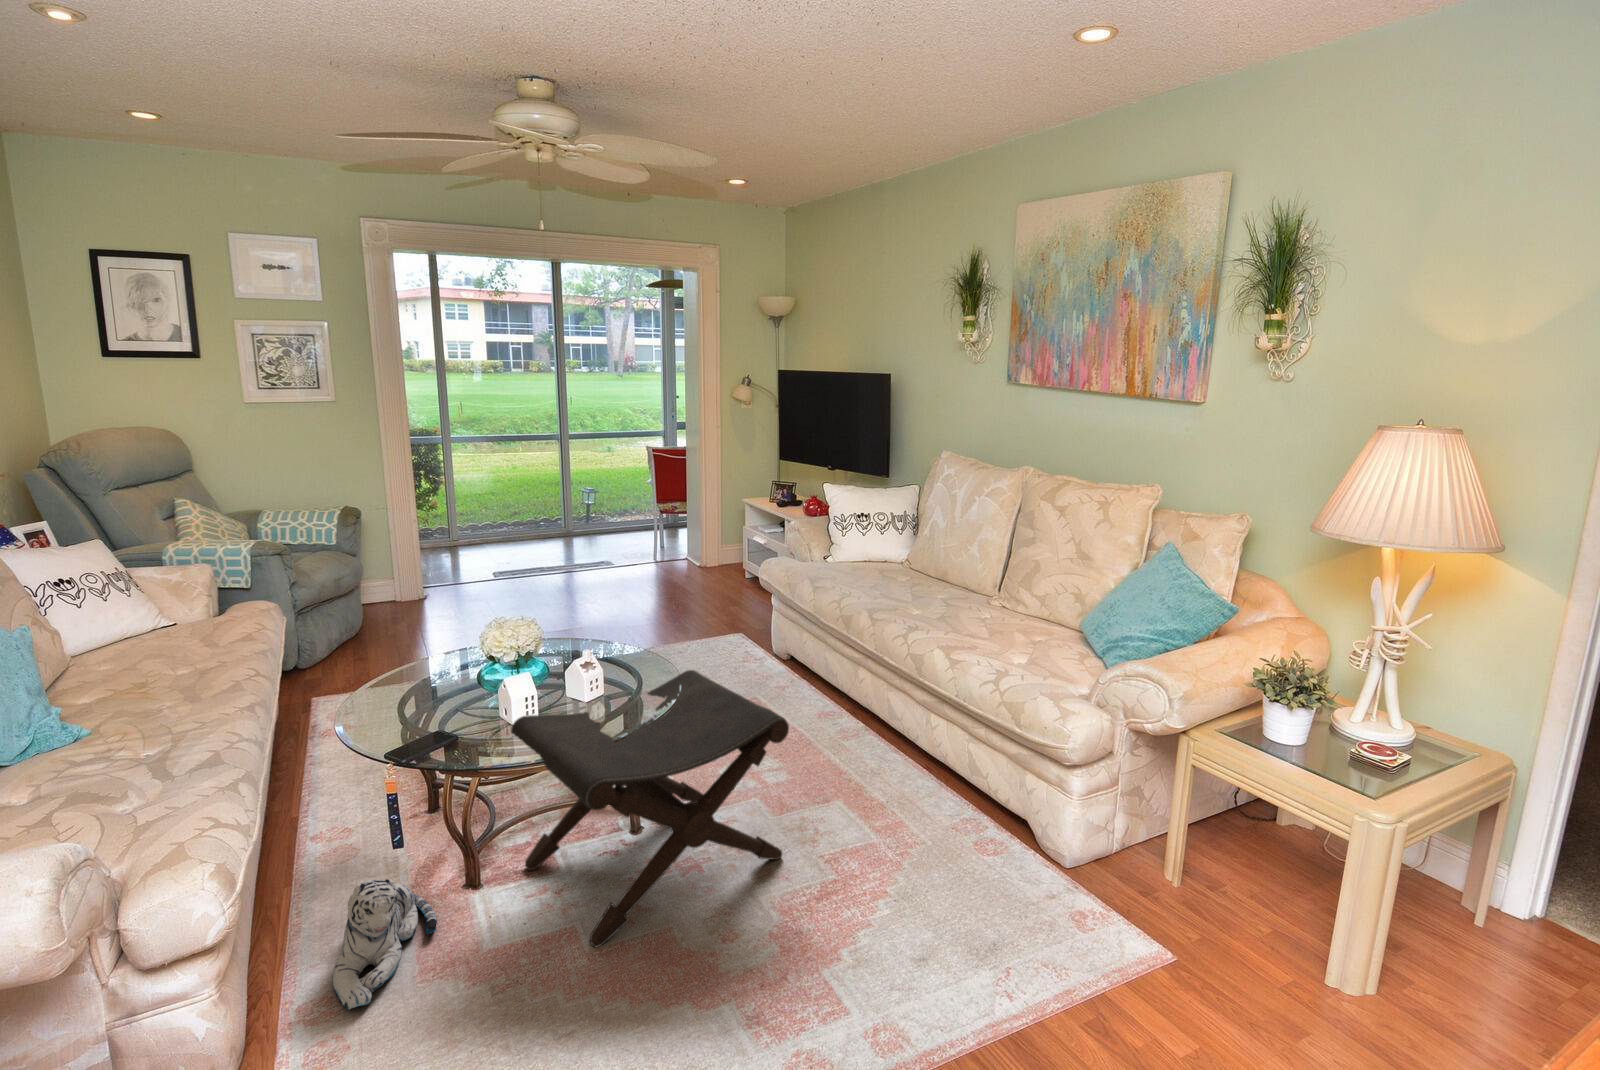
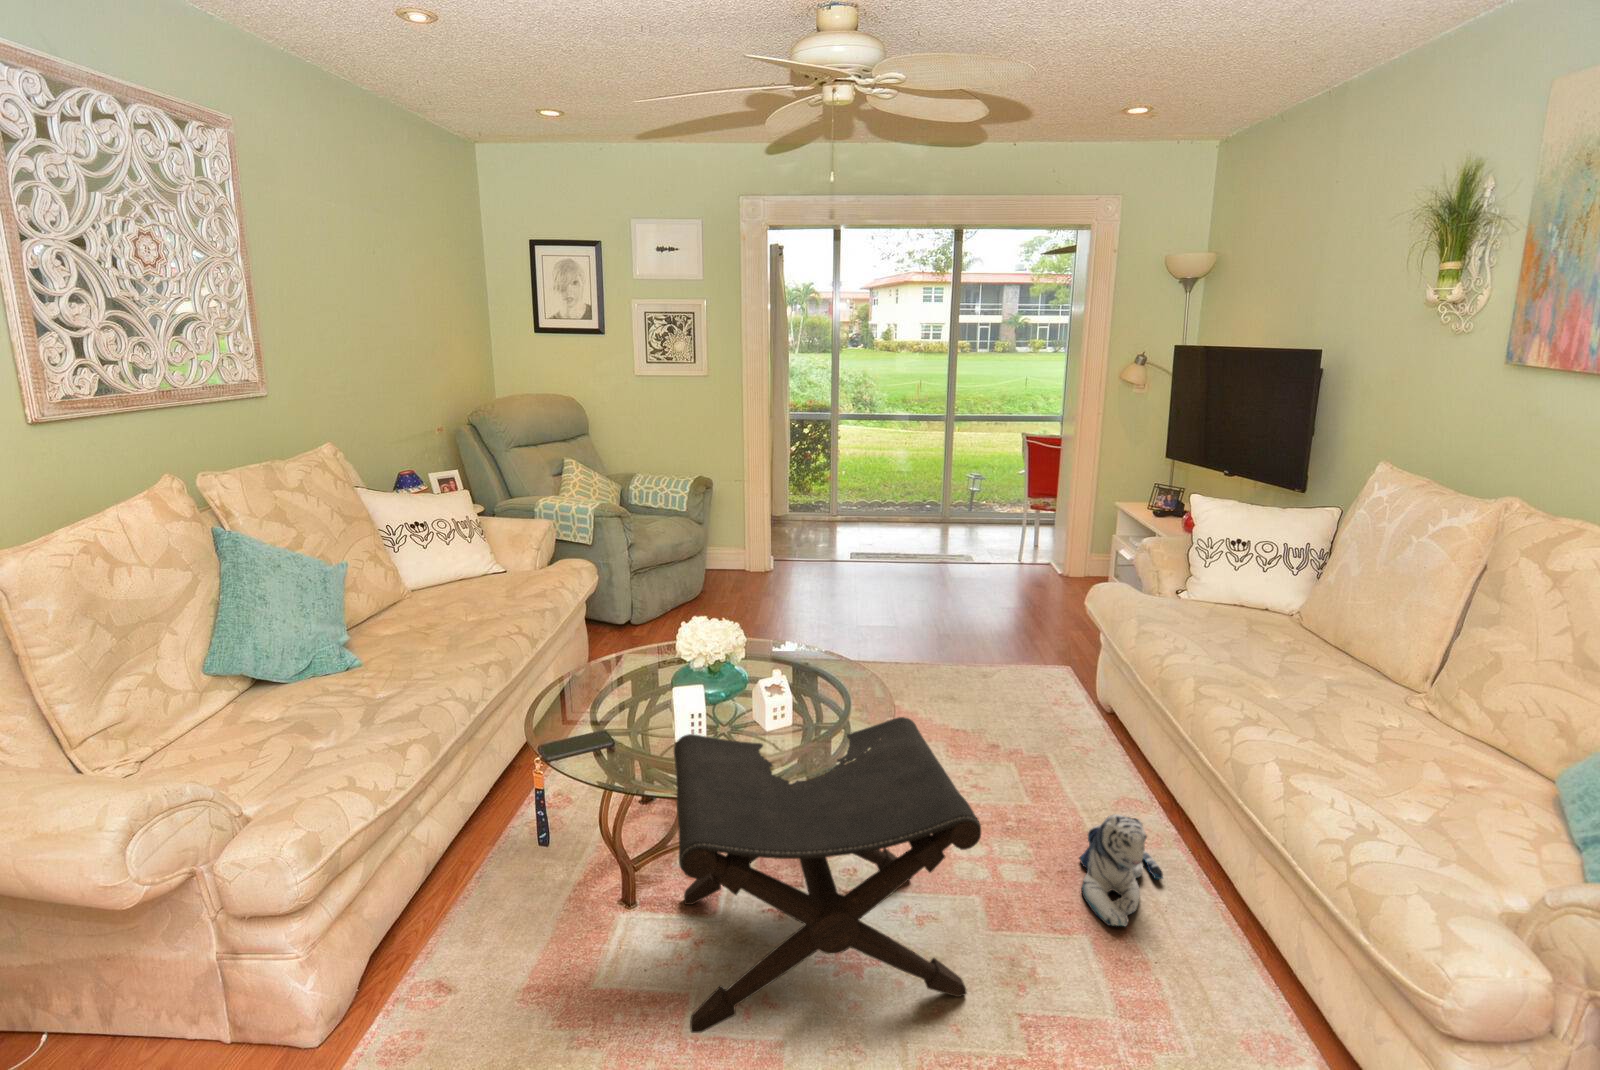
plush toy: present [333,879,437,1010] -> present [1079,814,1163,926]

